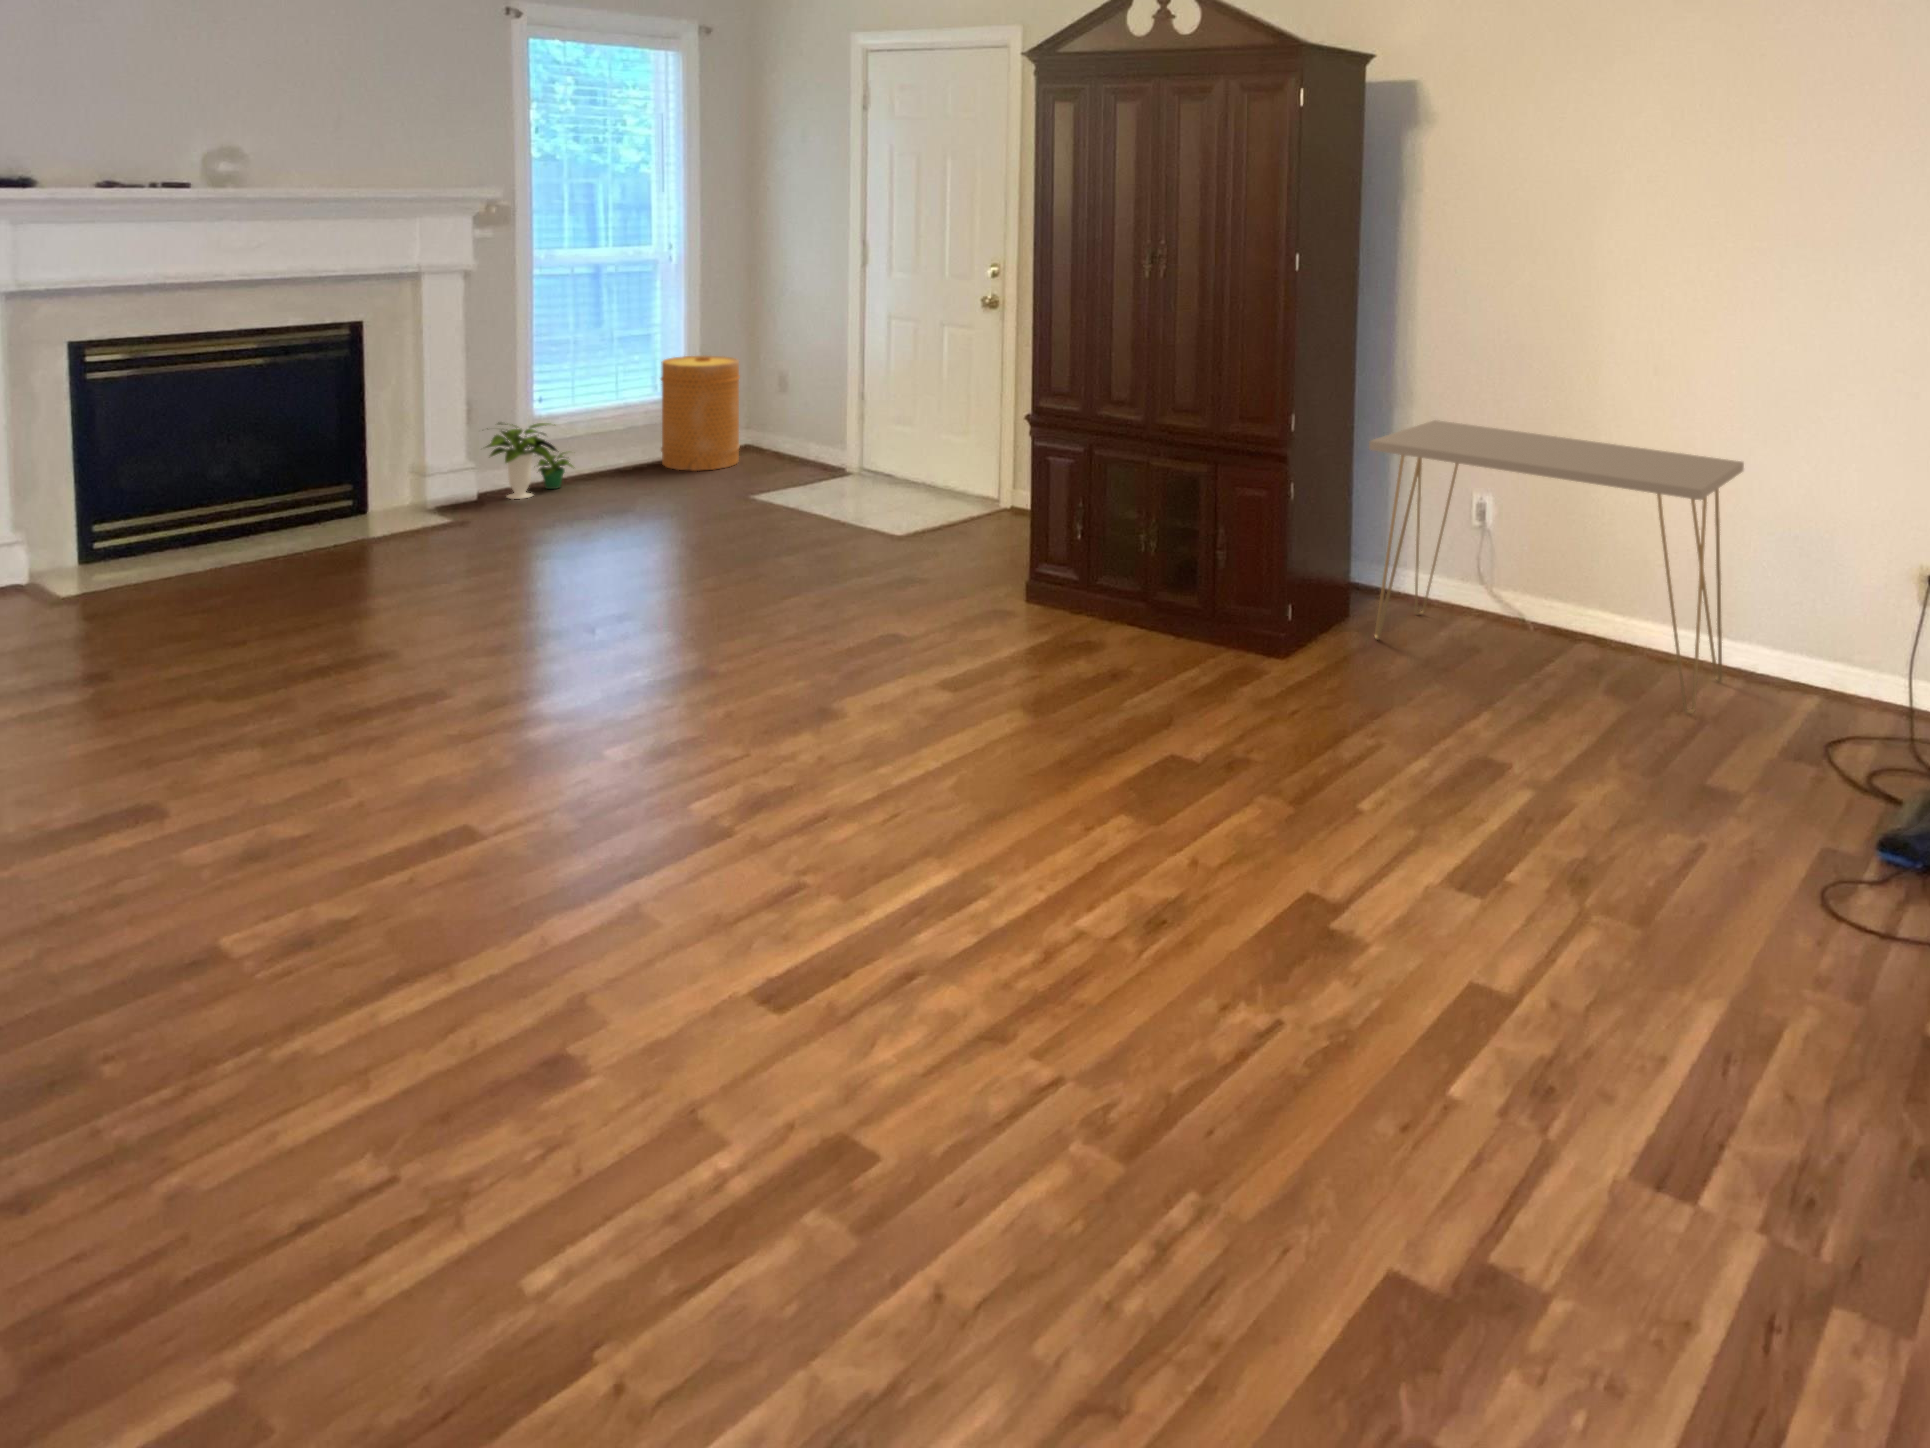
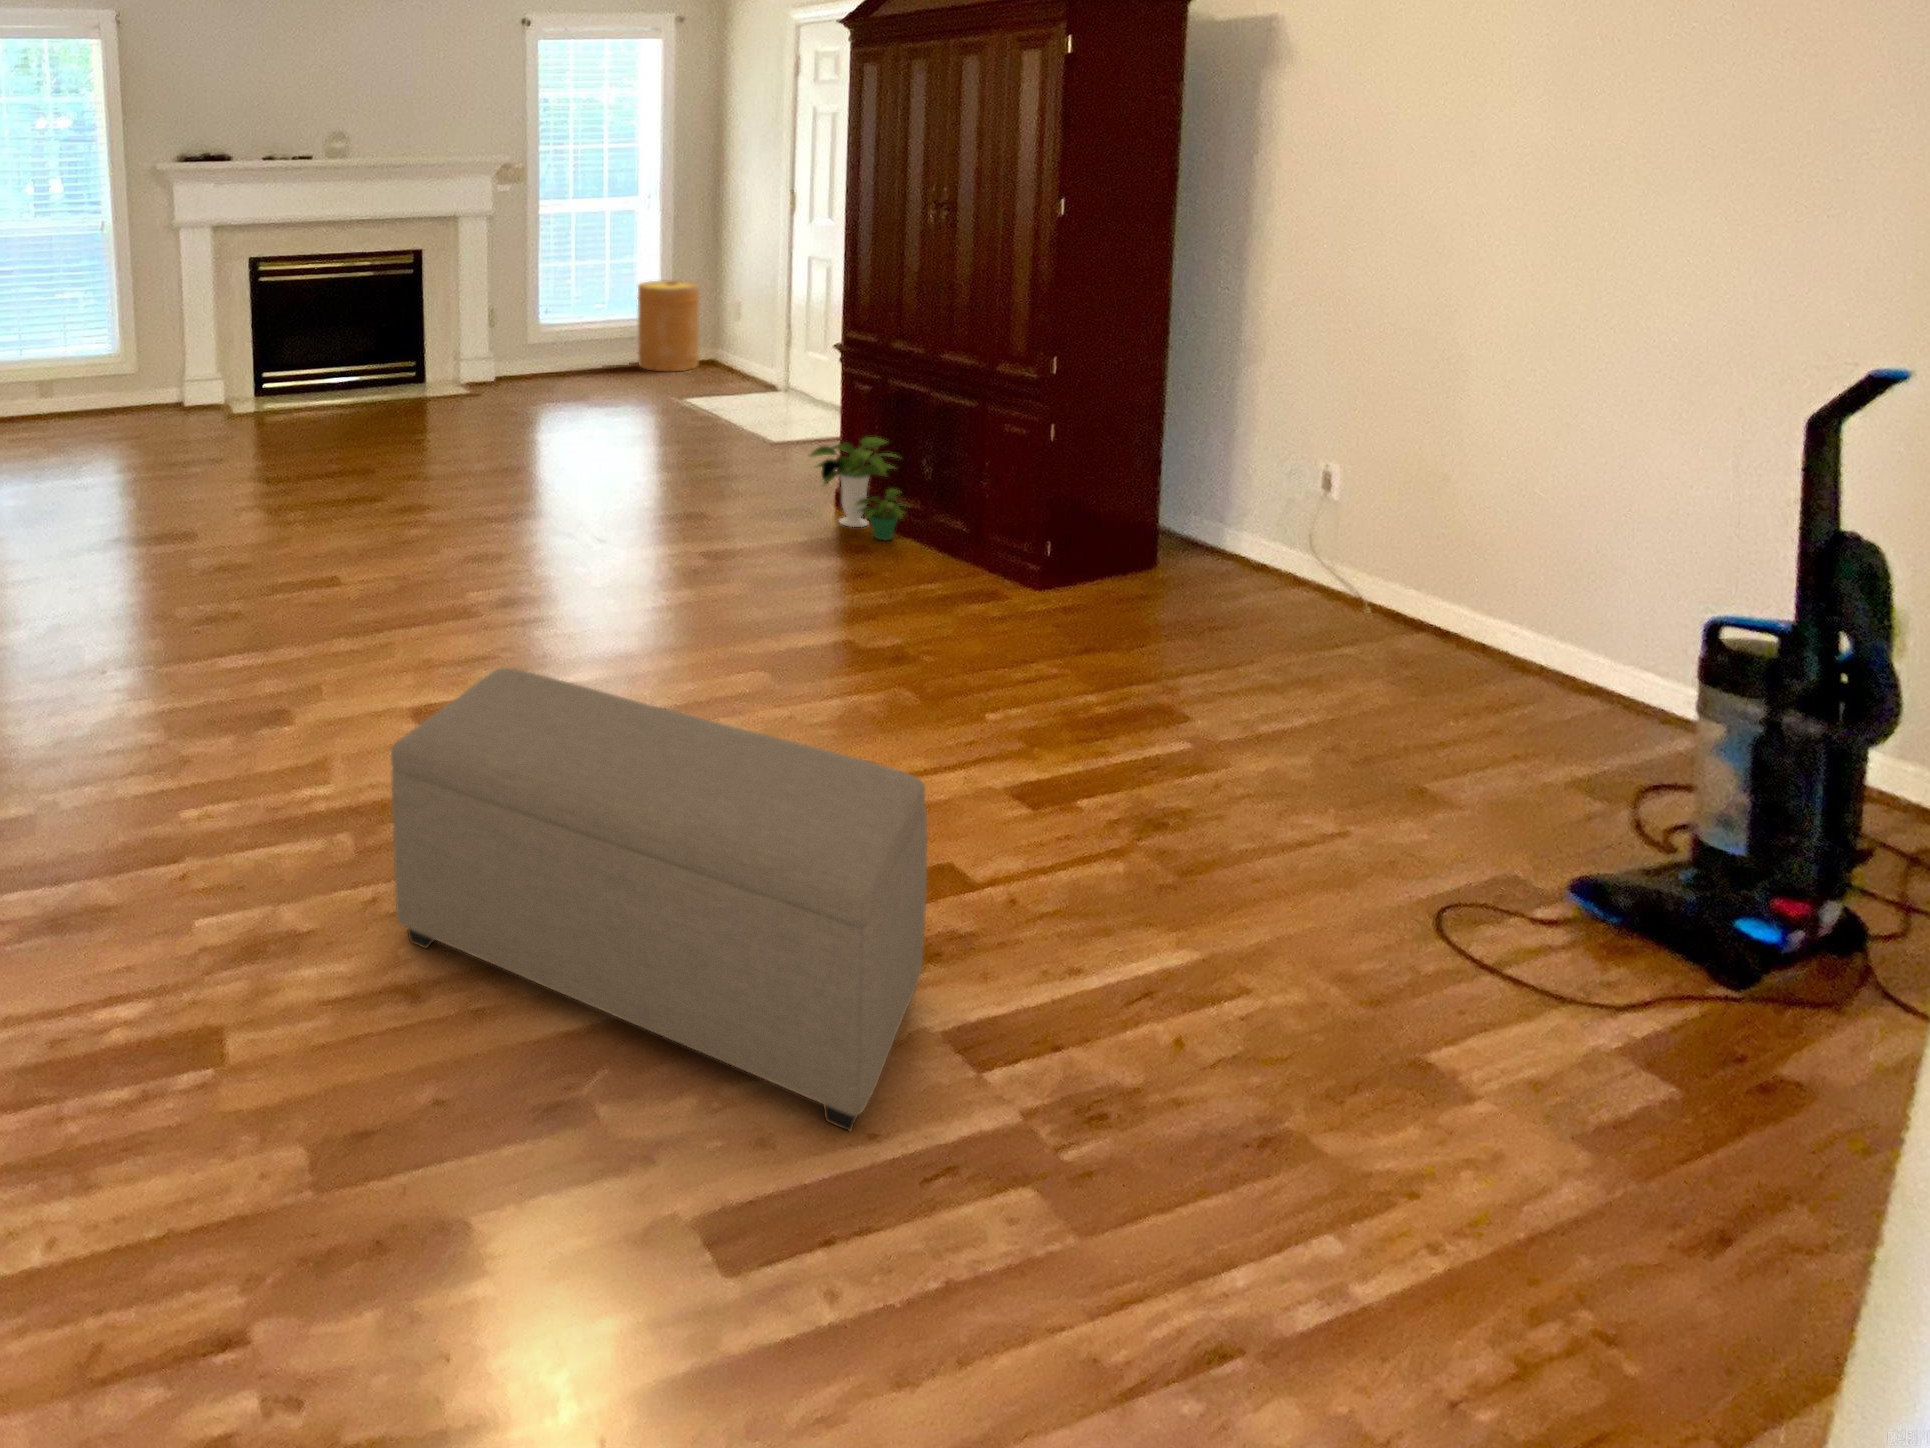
console table: present [1369,420,1744,714] -> none [1140,370,1622,714]
potted plant: present [486,423,573,499] -> present [810,437,904,540]
ottoman: none [1017,886,1708,1331] -> present [391,667,927,1131]

